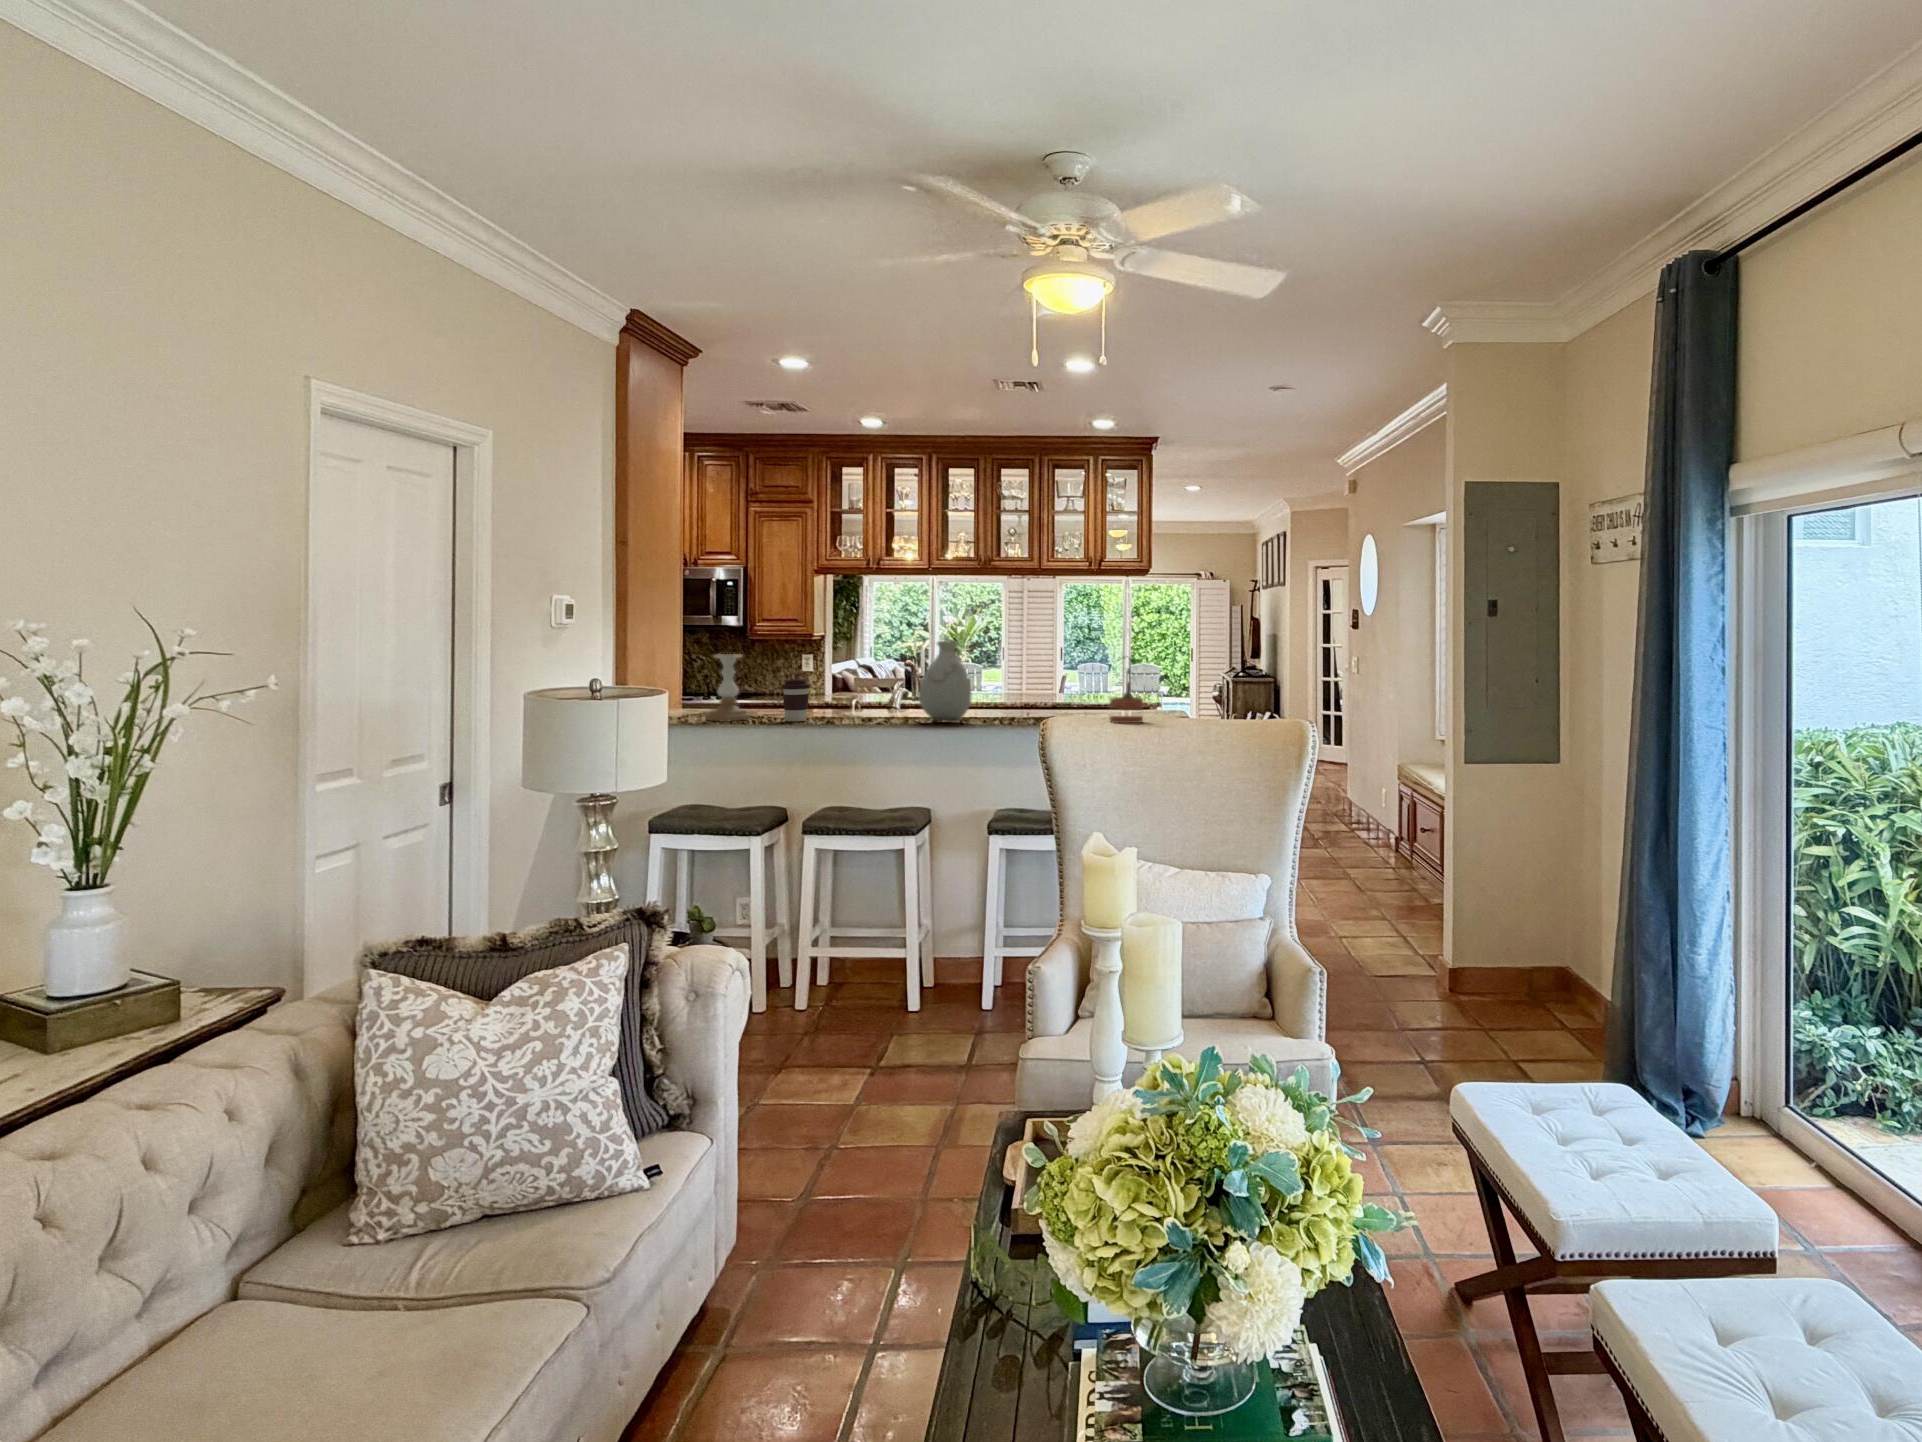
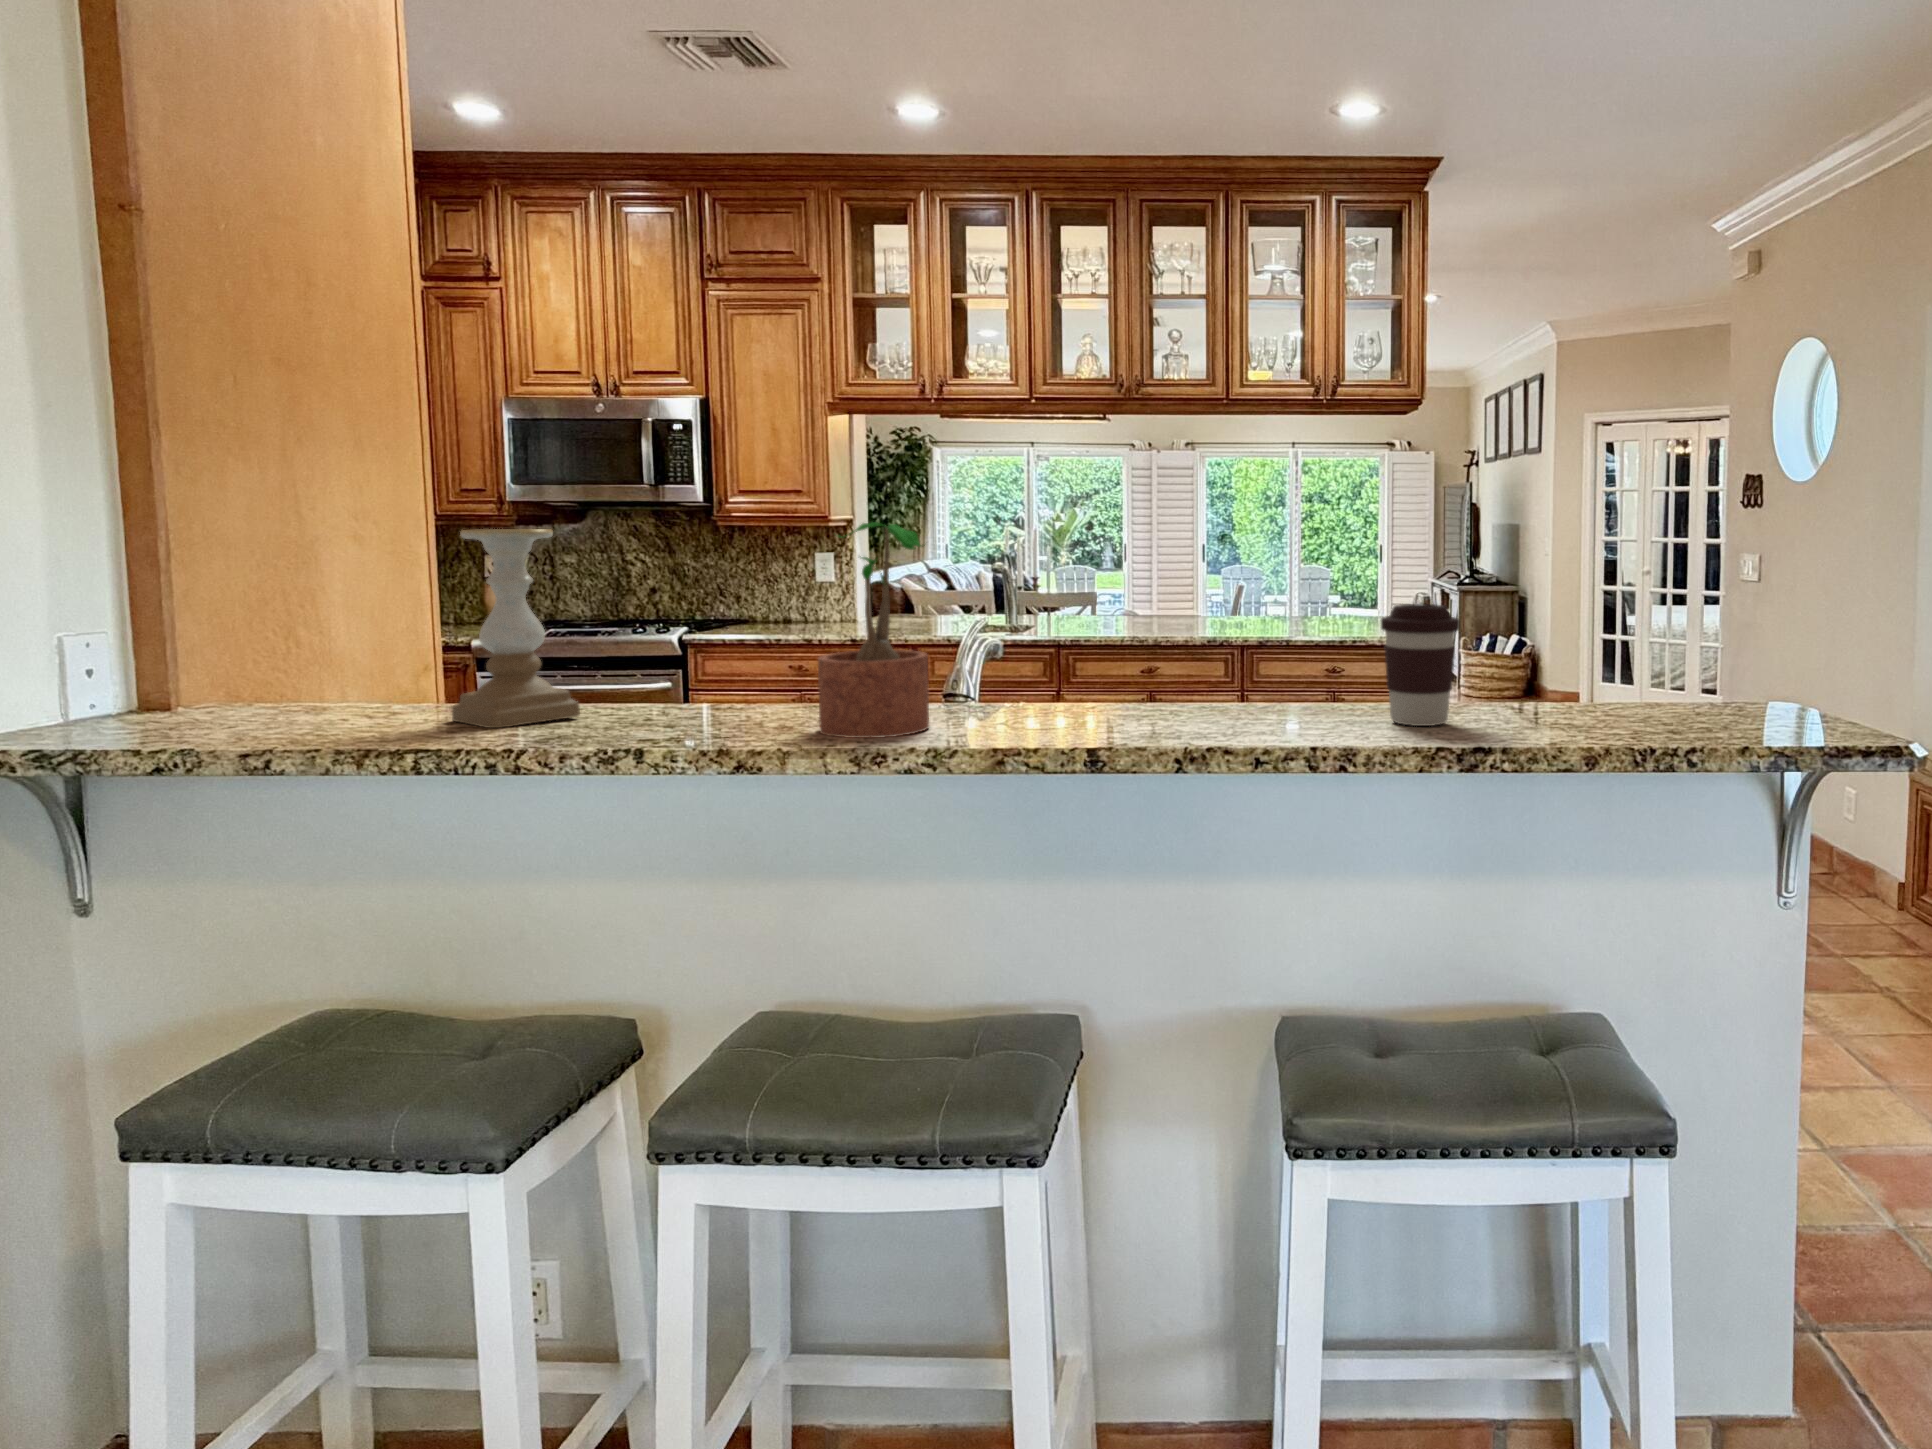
vase: present [918,641,971,721] -> none [1062,483,1218,723]
potted plant: present [1110,657,1143,723] -> present [818,522,929,738]
coffee cup: present [782,679,810,722] -> present [1381,604,1460,726]

